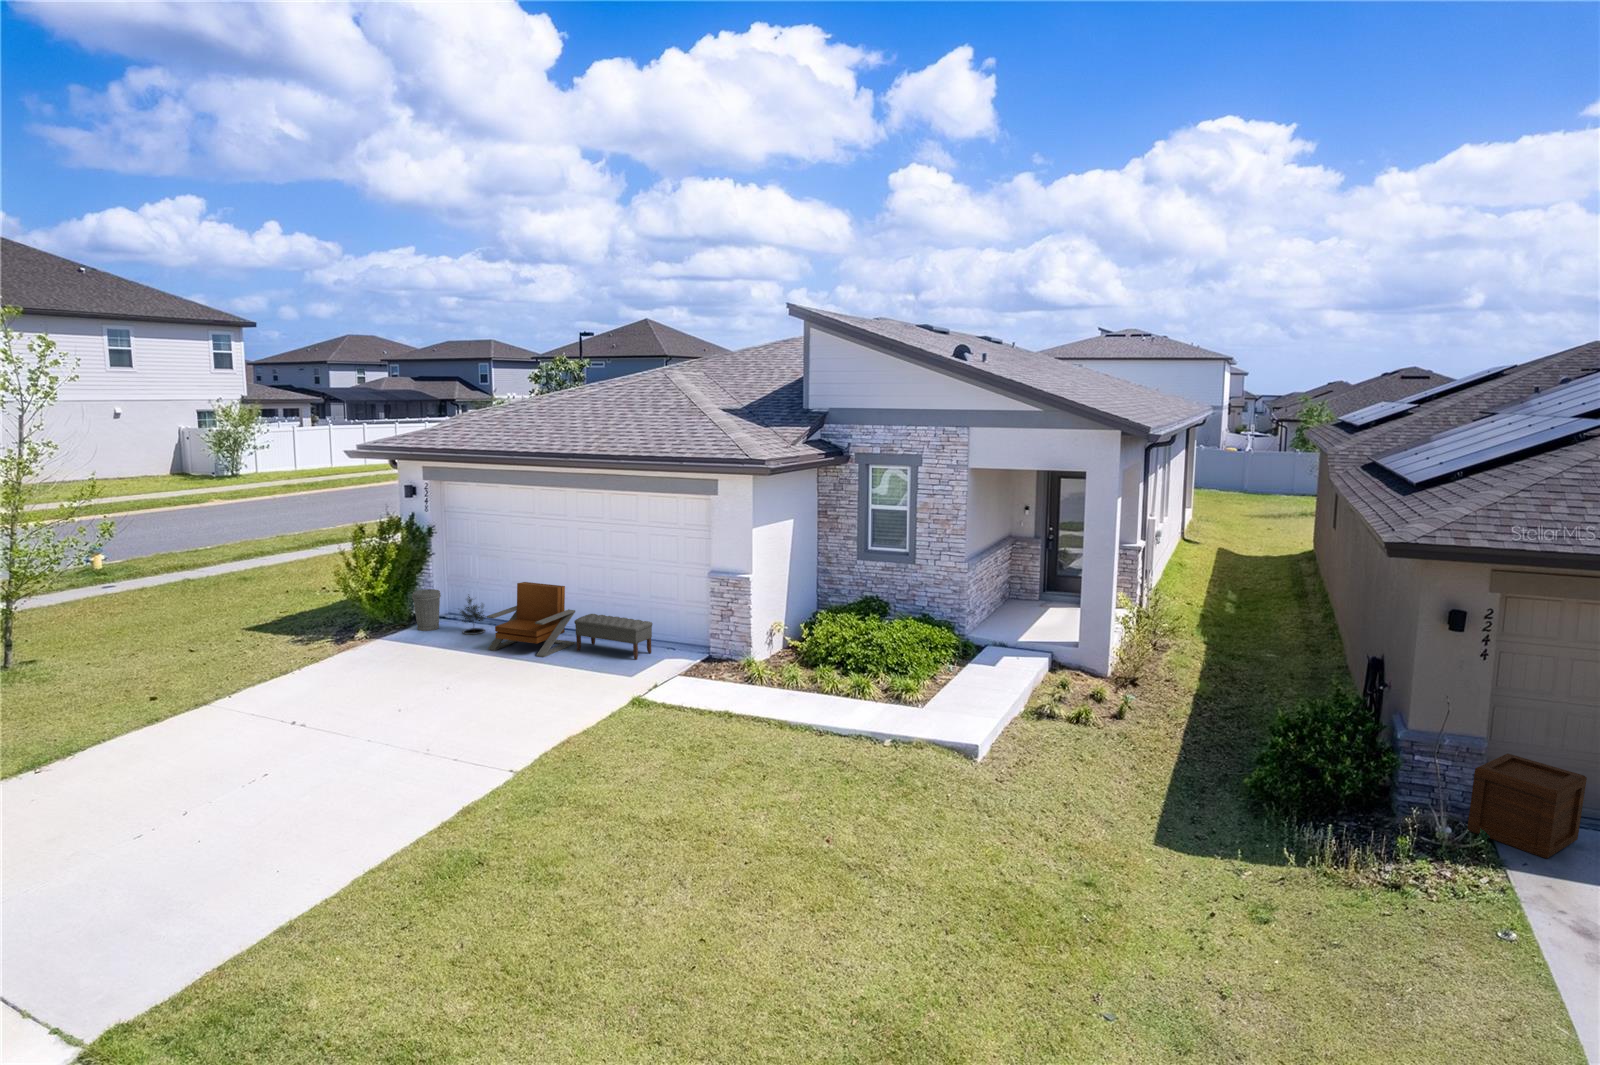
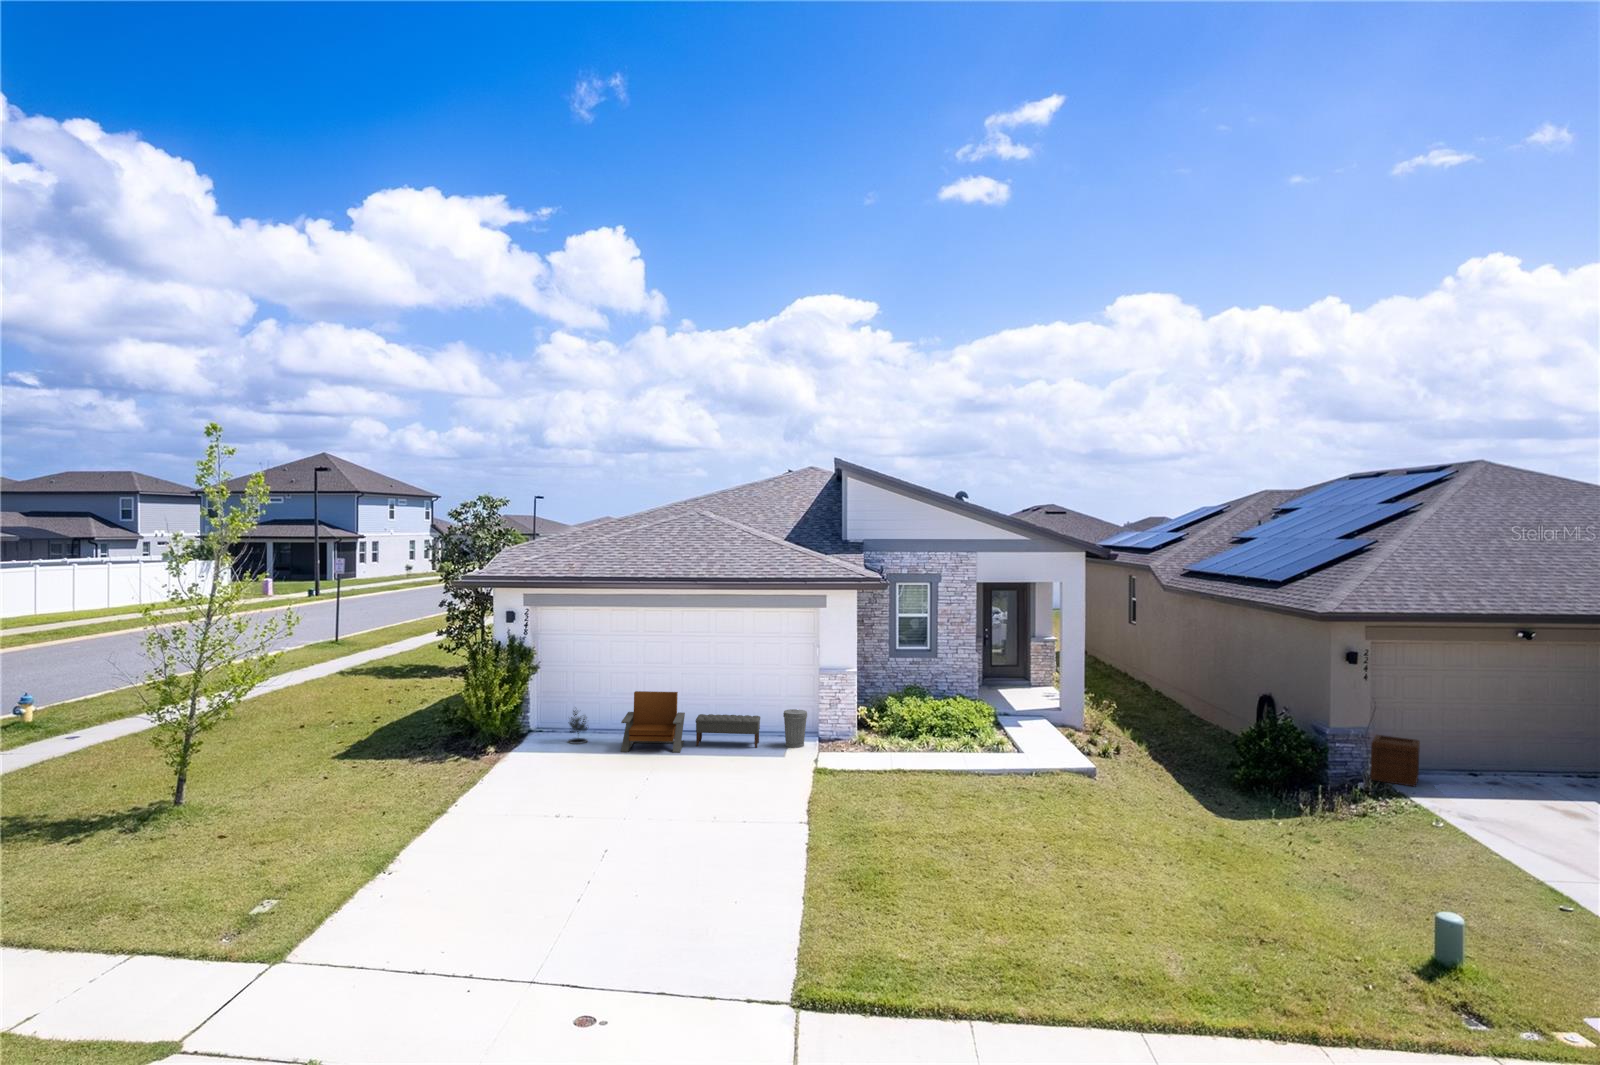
trash can: present [412,589,441,631] -> present [783,709,807,748]

